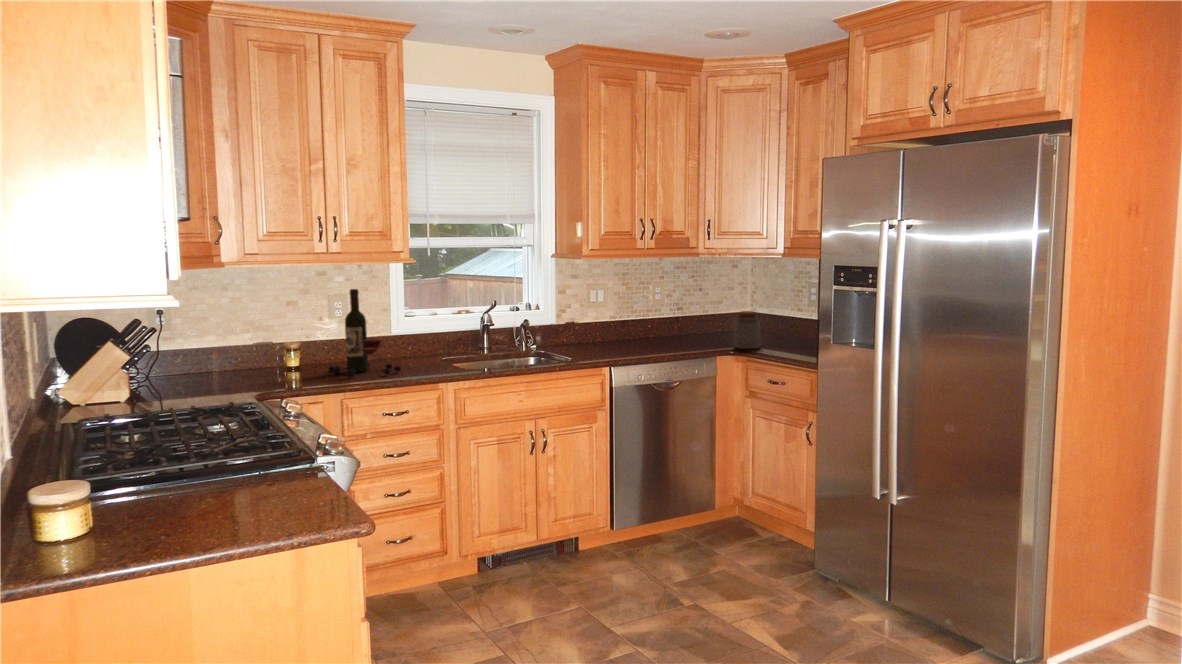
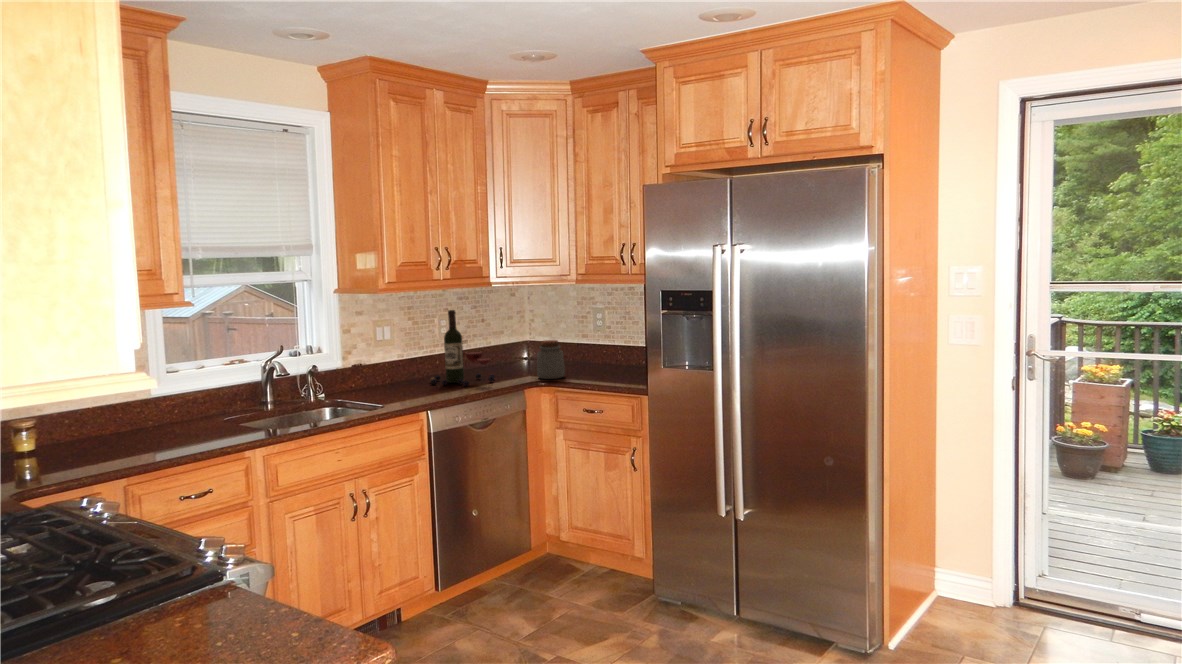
wine bottle: present [328,289,401,377] -> present [430,310,495,386]

